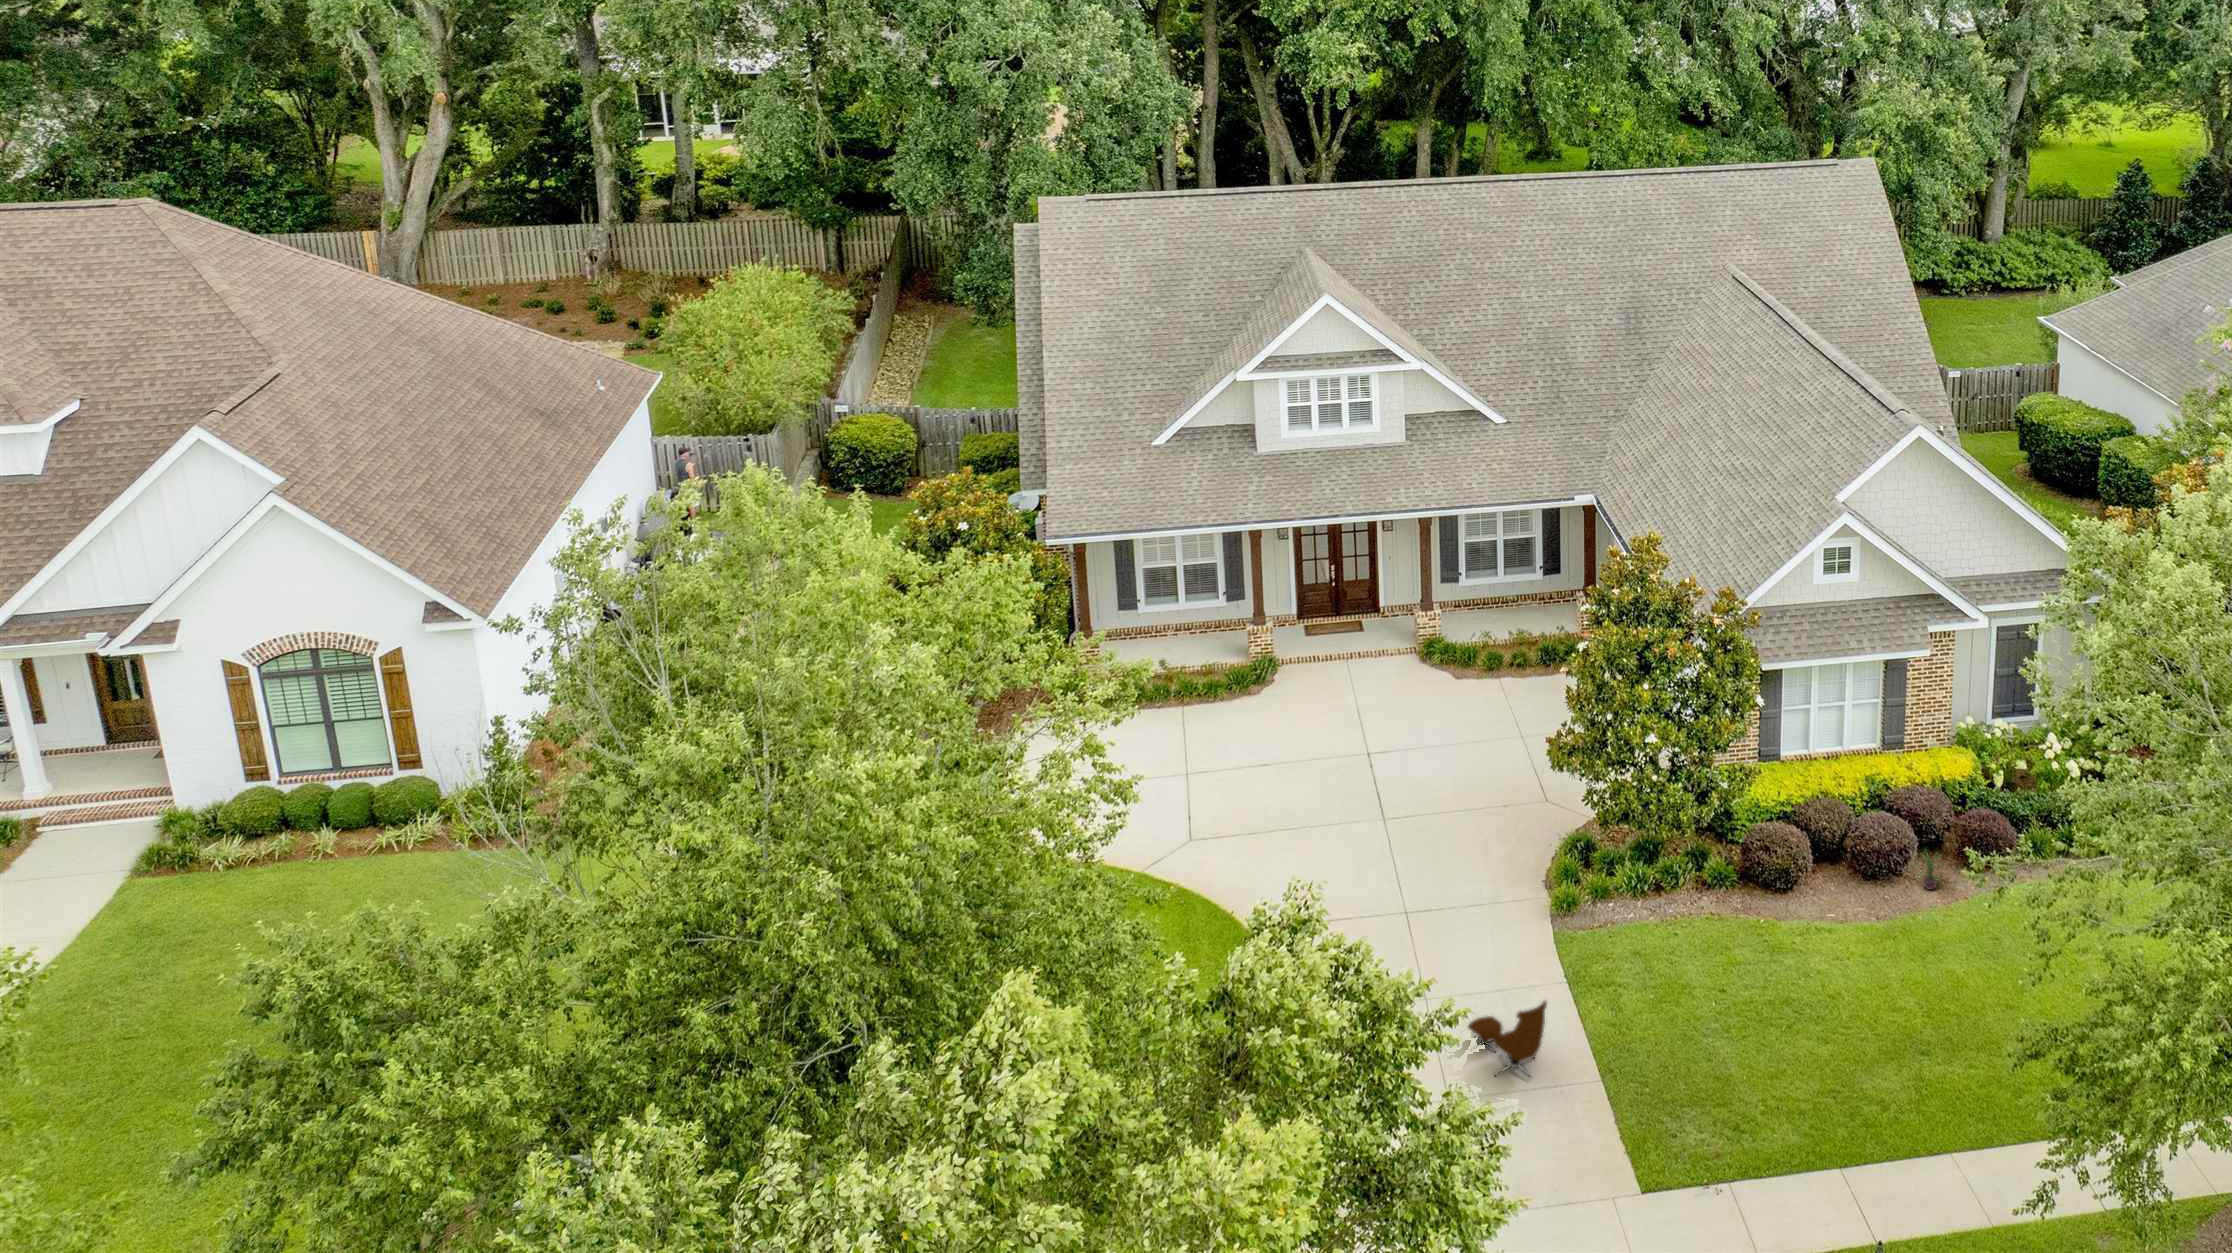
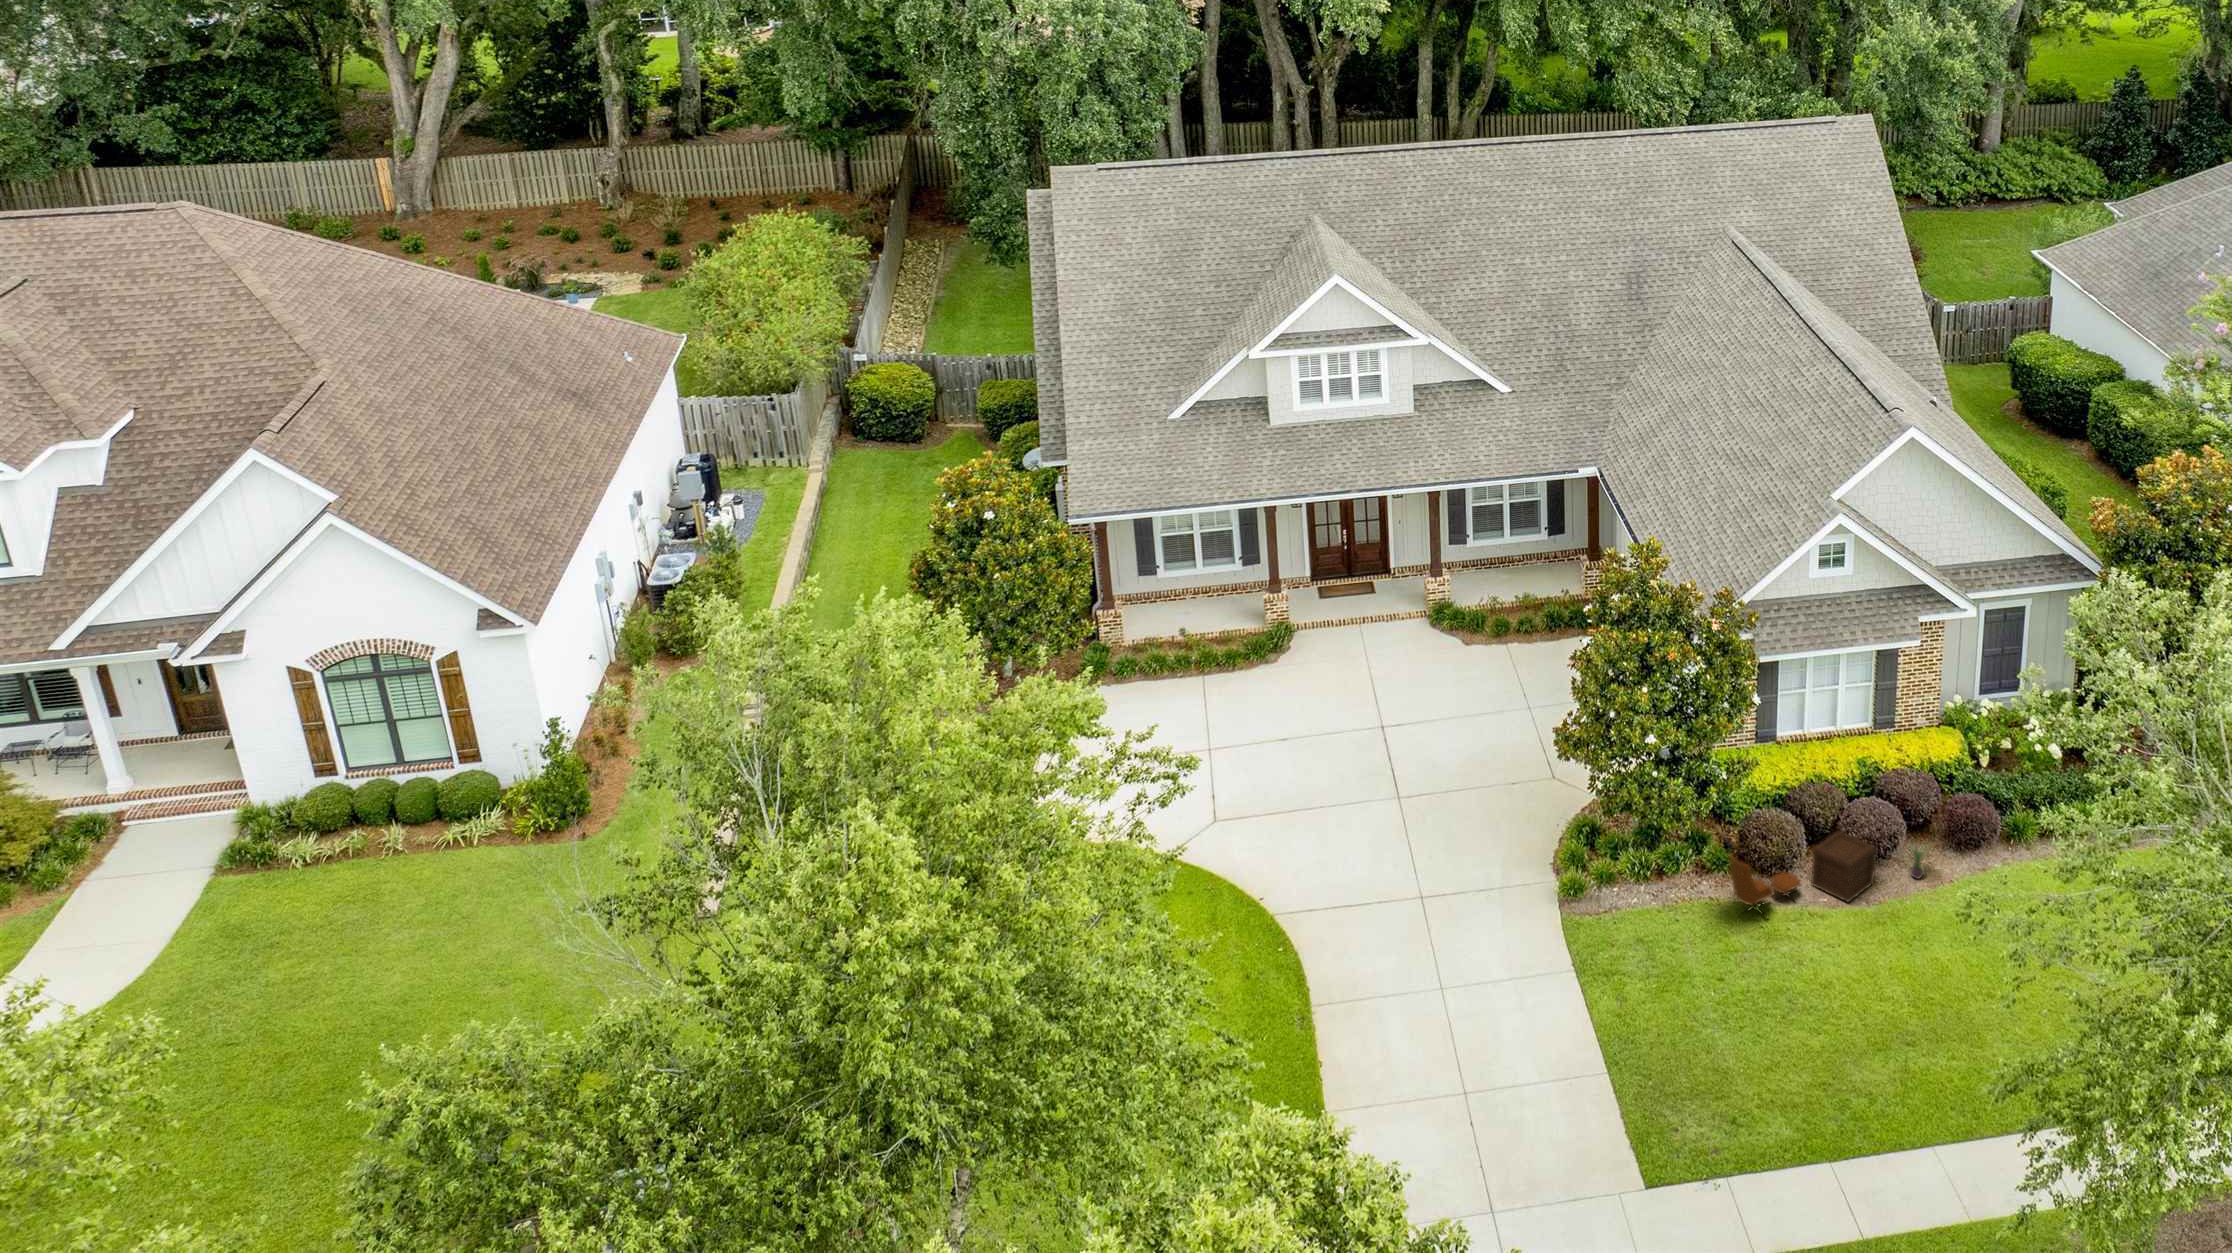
wooden crate: none [1818,837,1886,911] -> present [1811,831,1876,902]
lounge chair: present [1468,1001,1547,1077] -> present [1729,854,1801,920]

